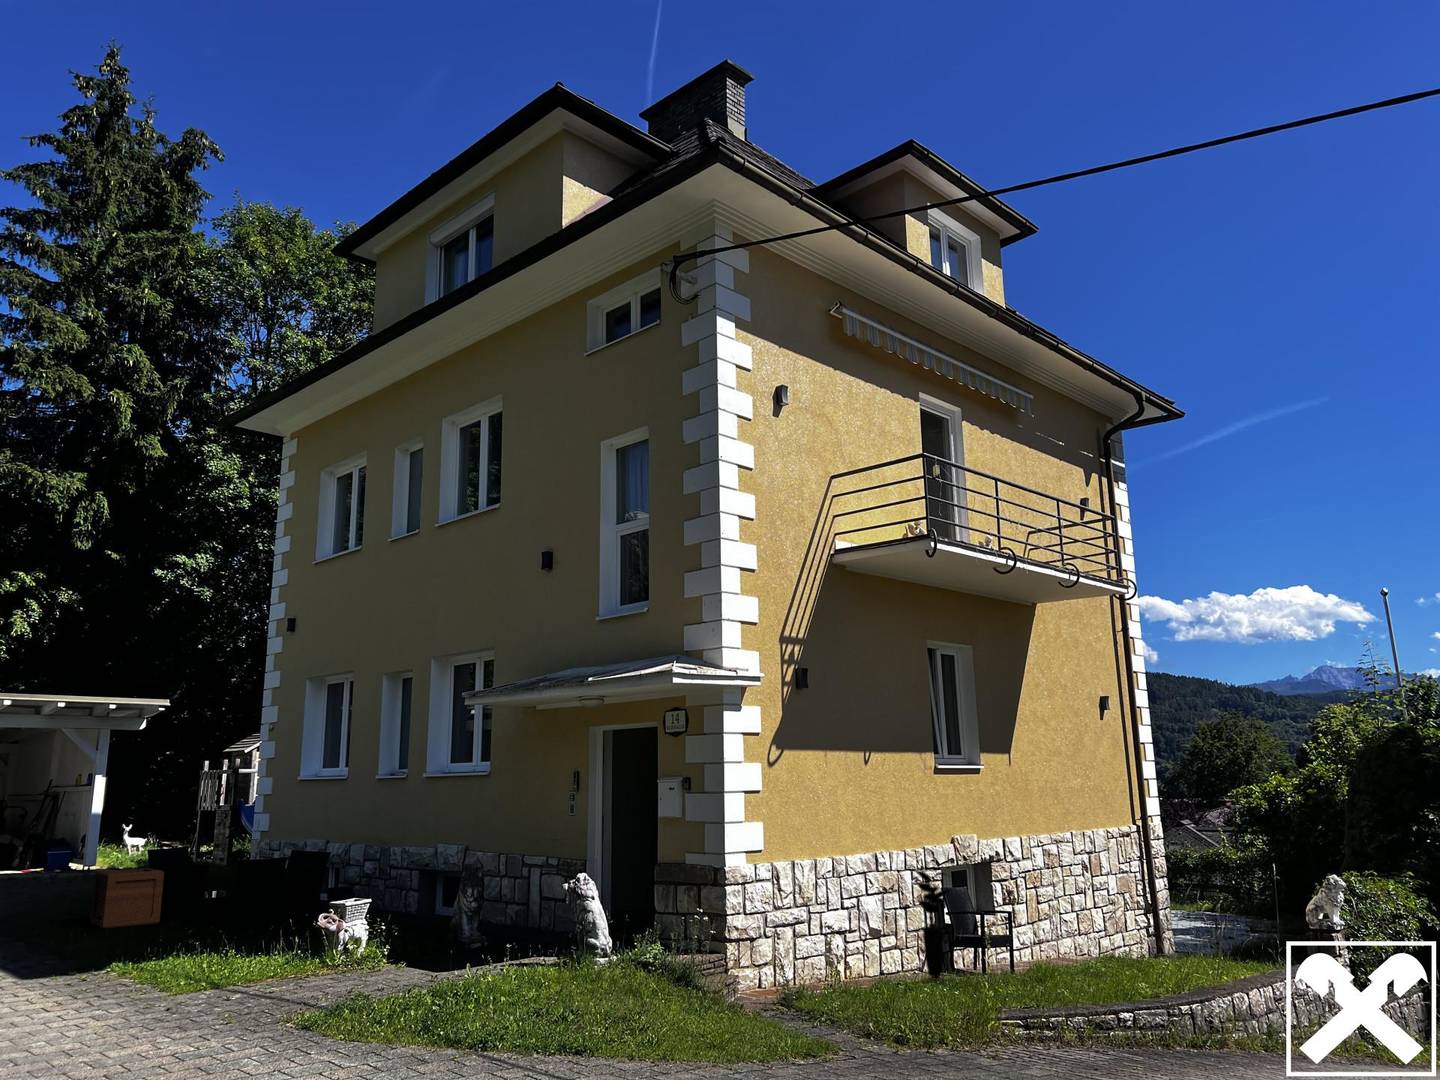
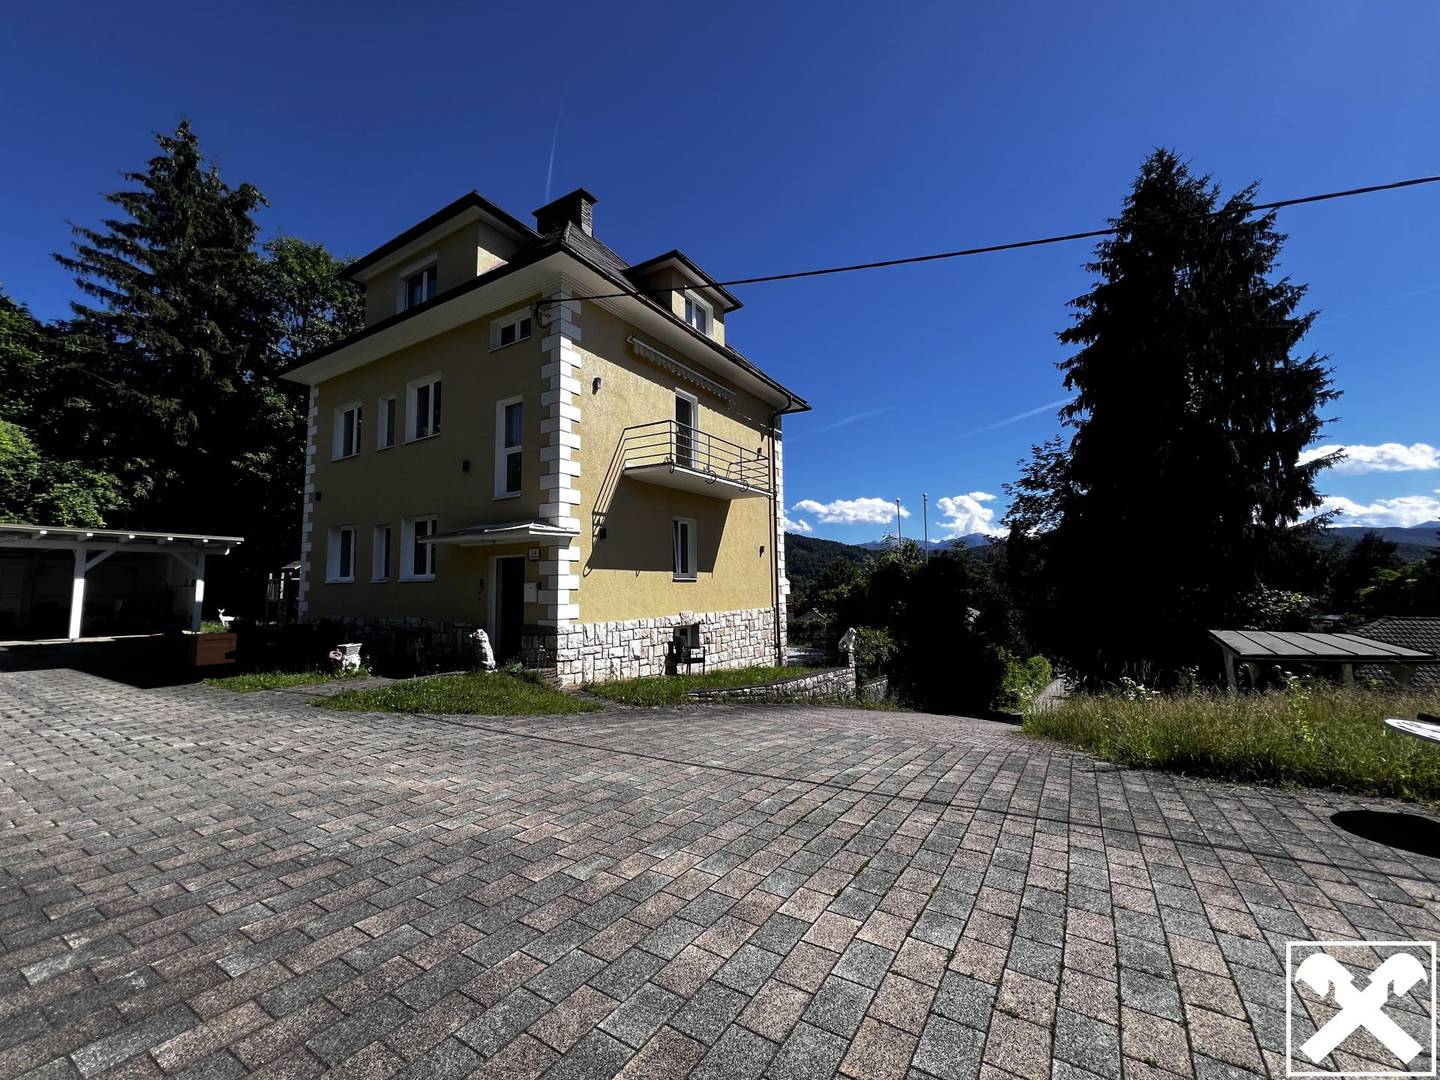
potted plant: present [915,870,951,977] -> none [657,627,676,676]

